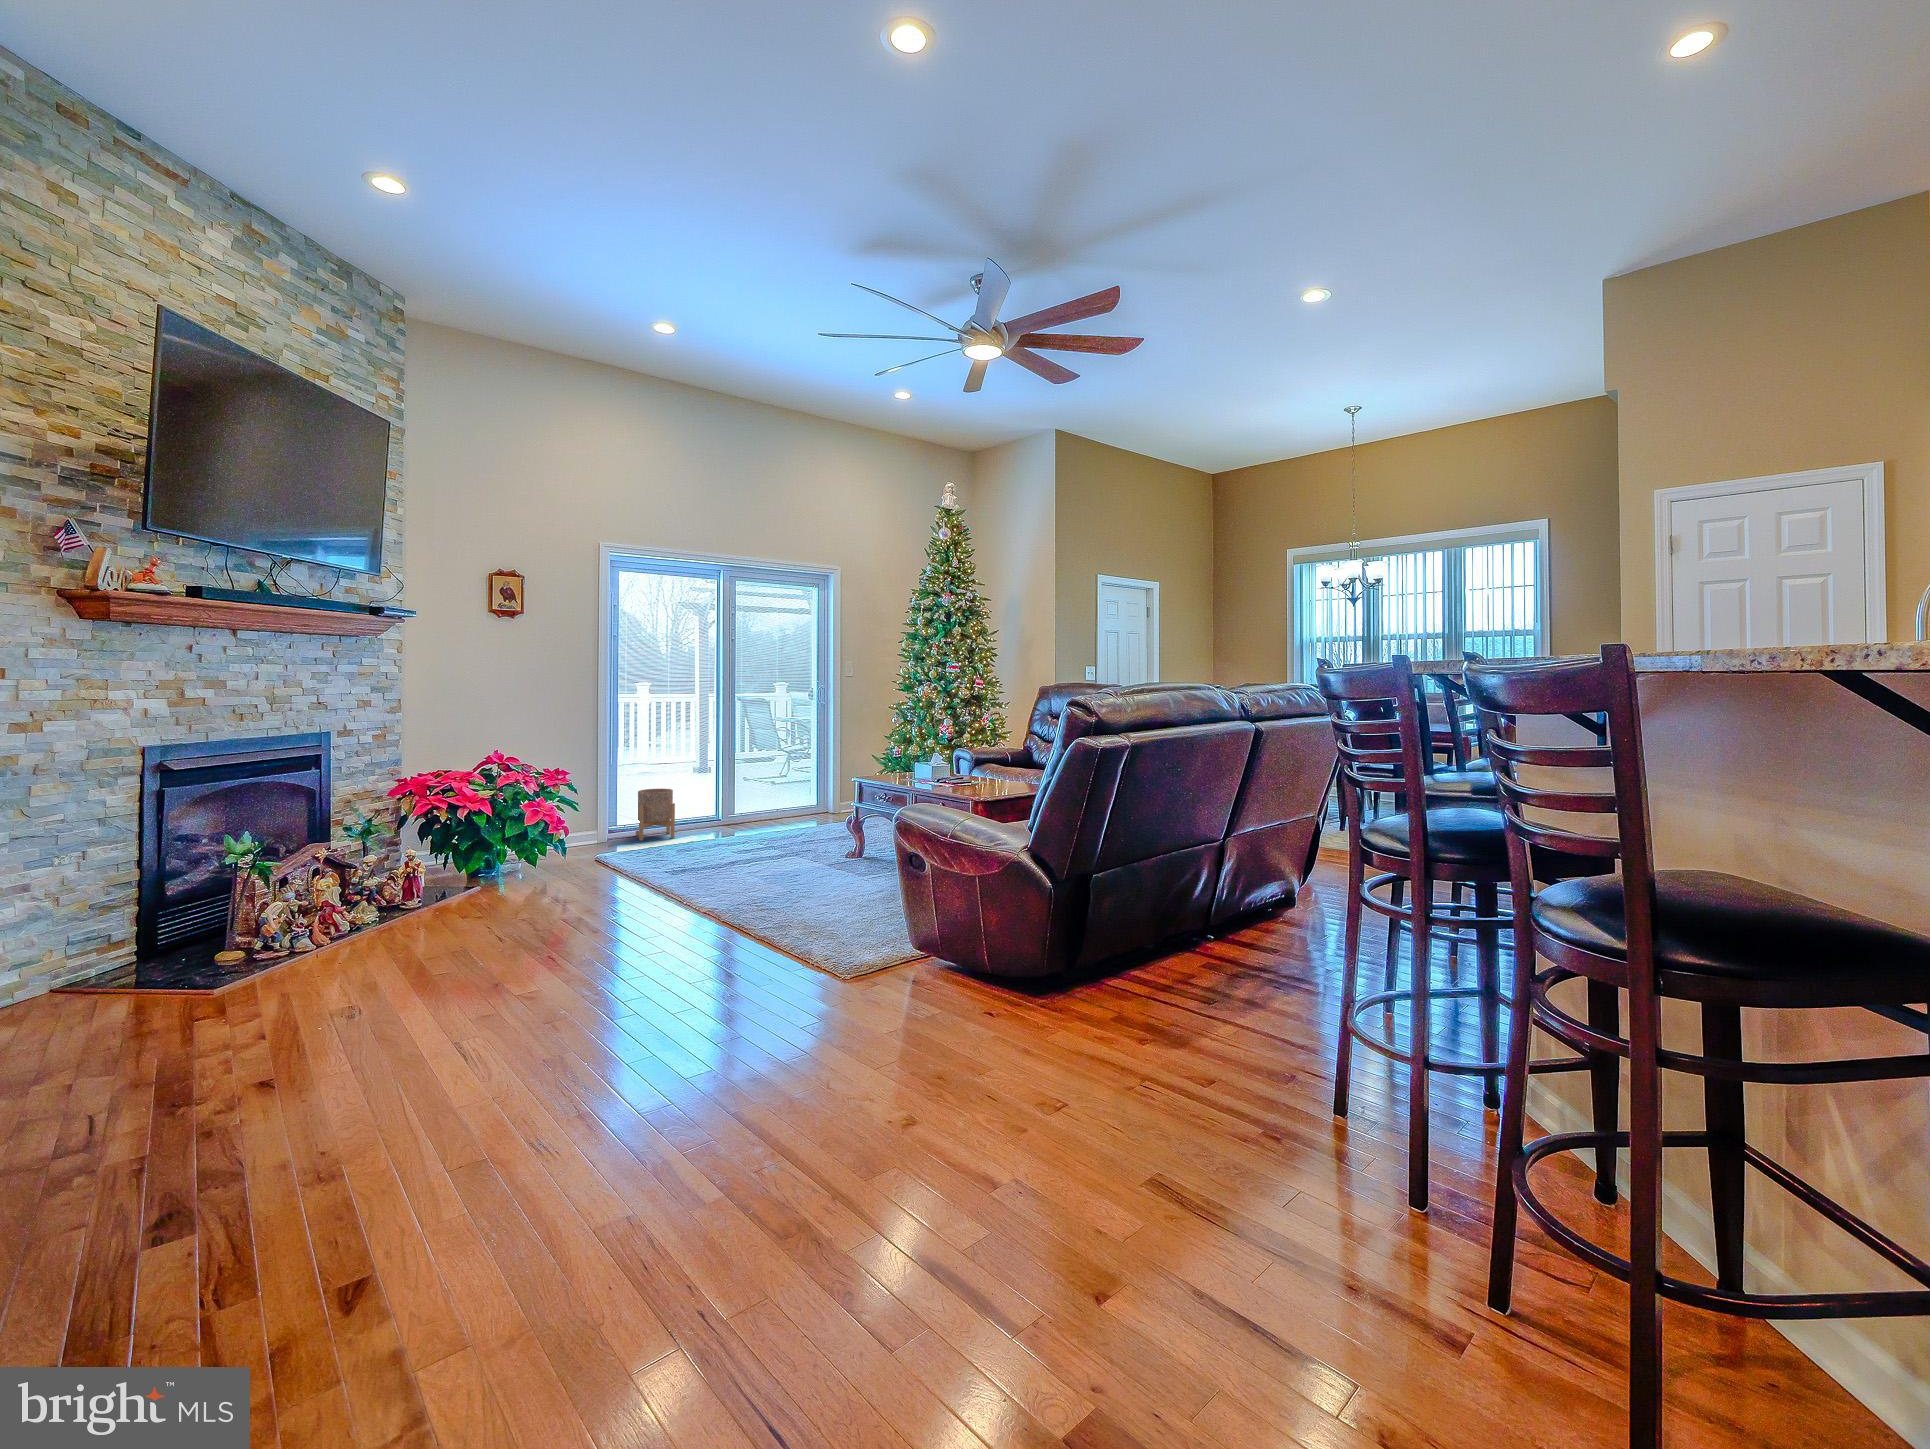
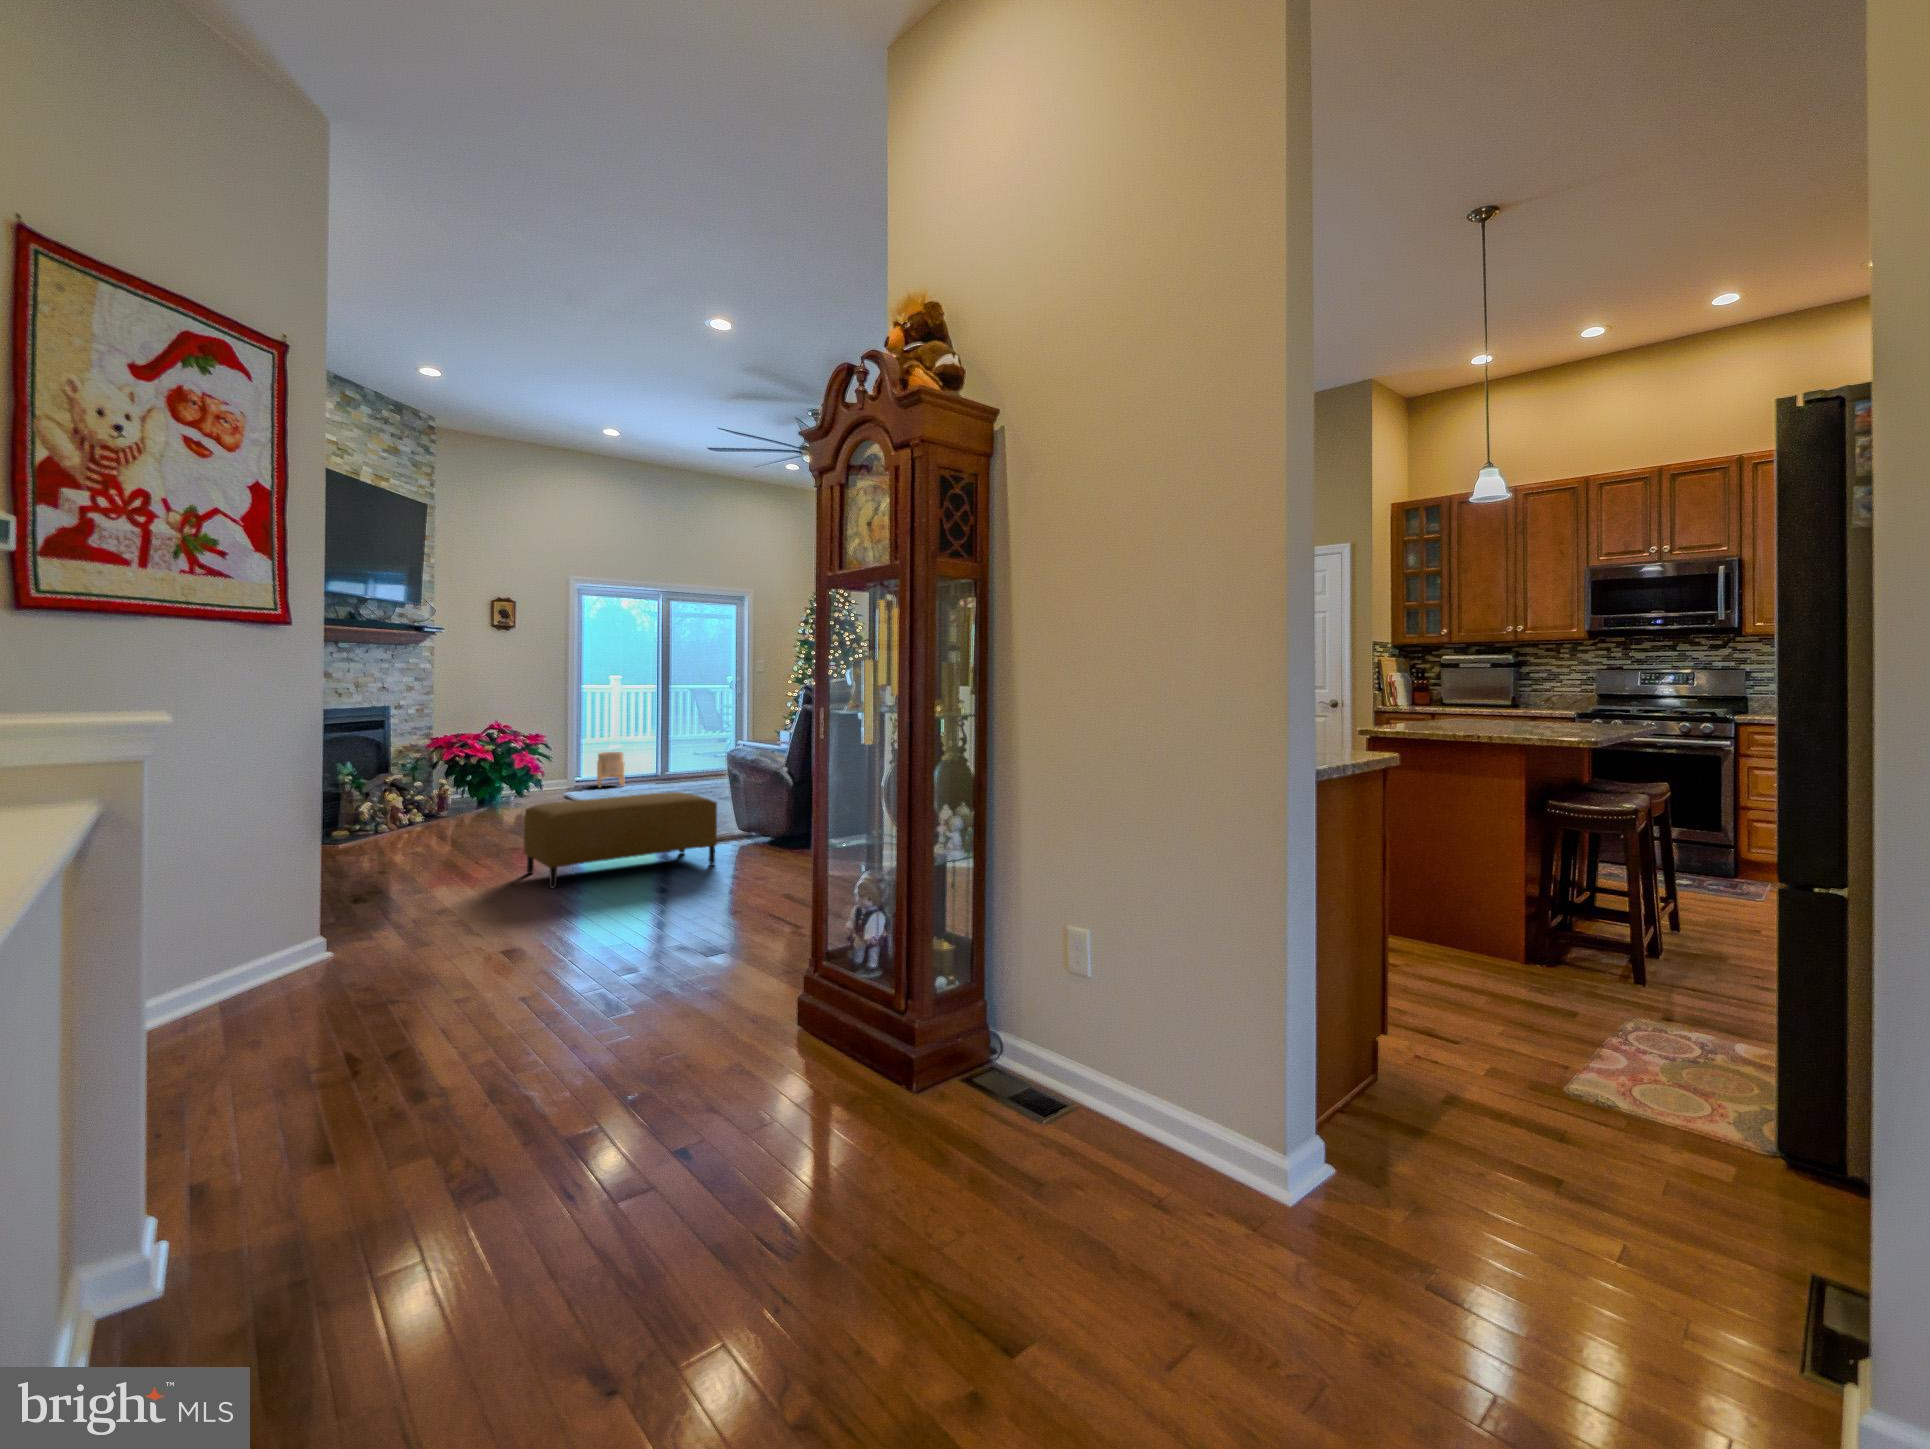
ottoman: none [558,909,932,1178] -> present [524,792,717,889]

